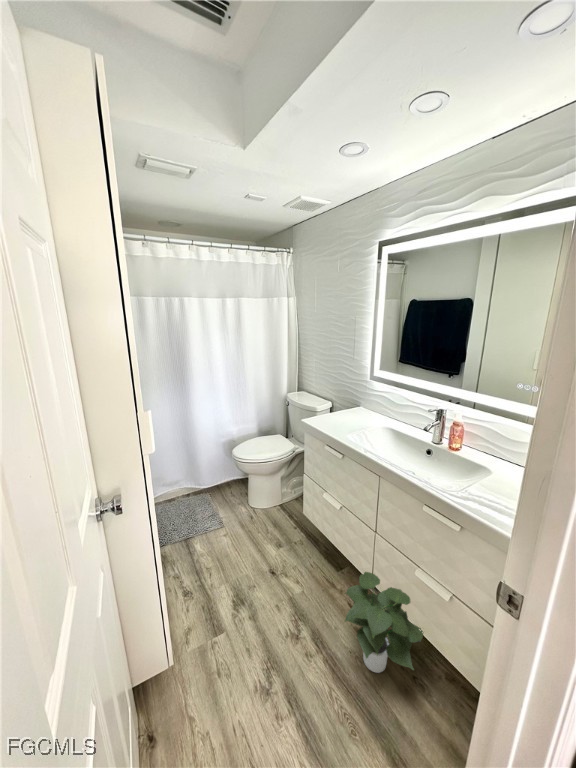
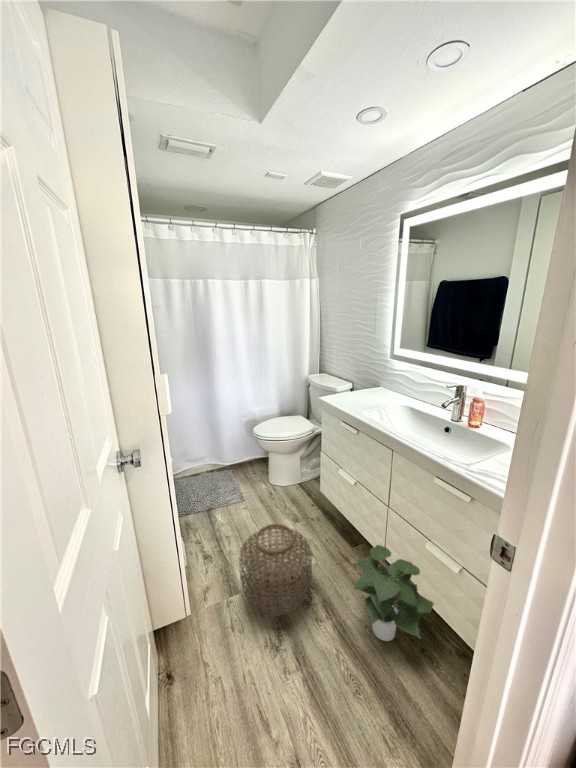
woven basket: none [225,555,301,656] -> present [239,524,312,616]

